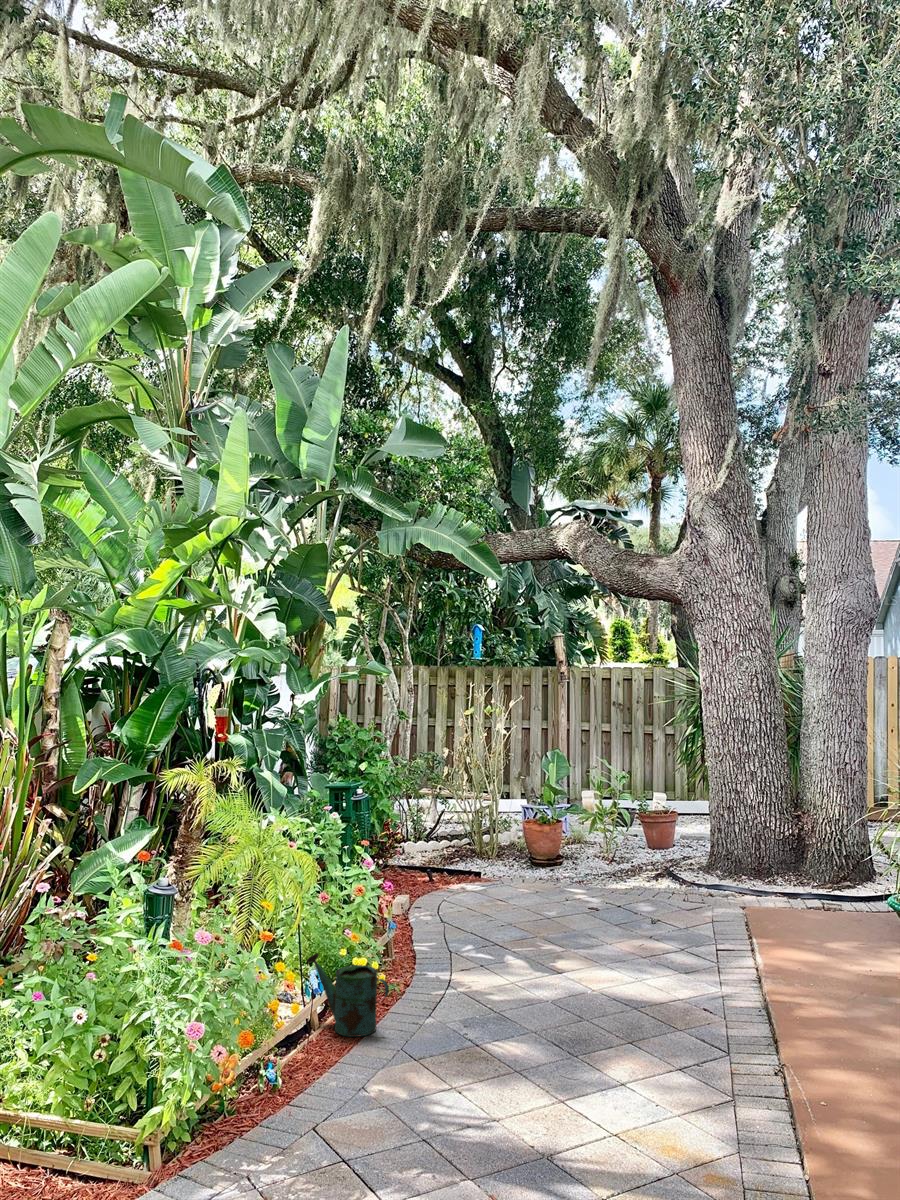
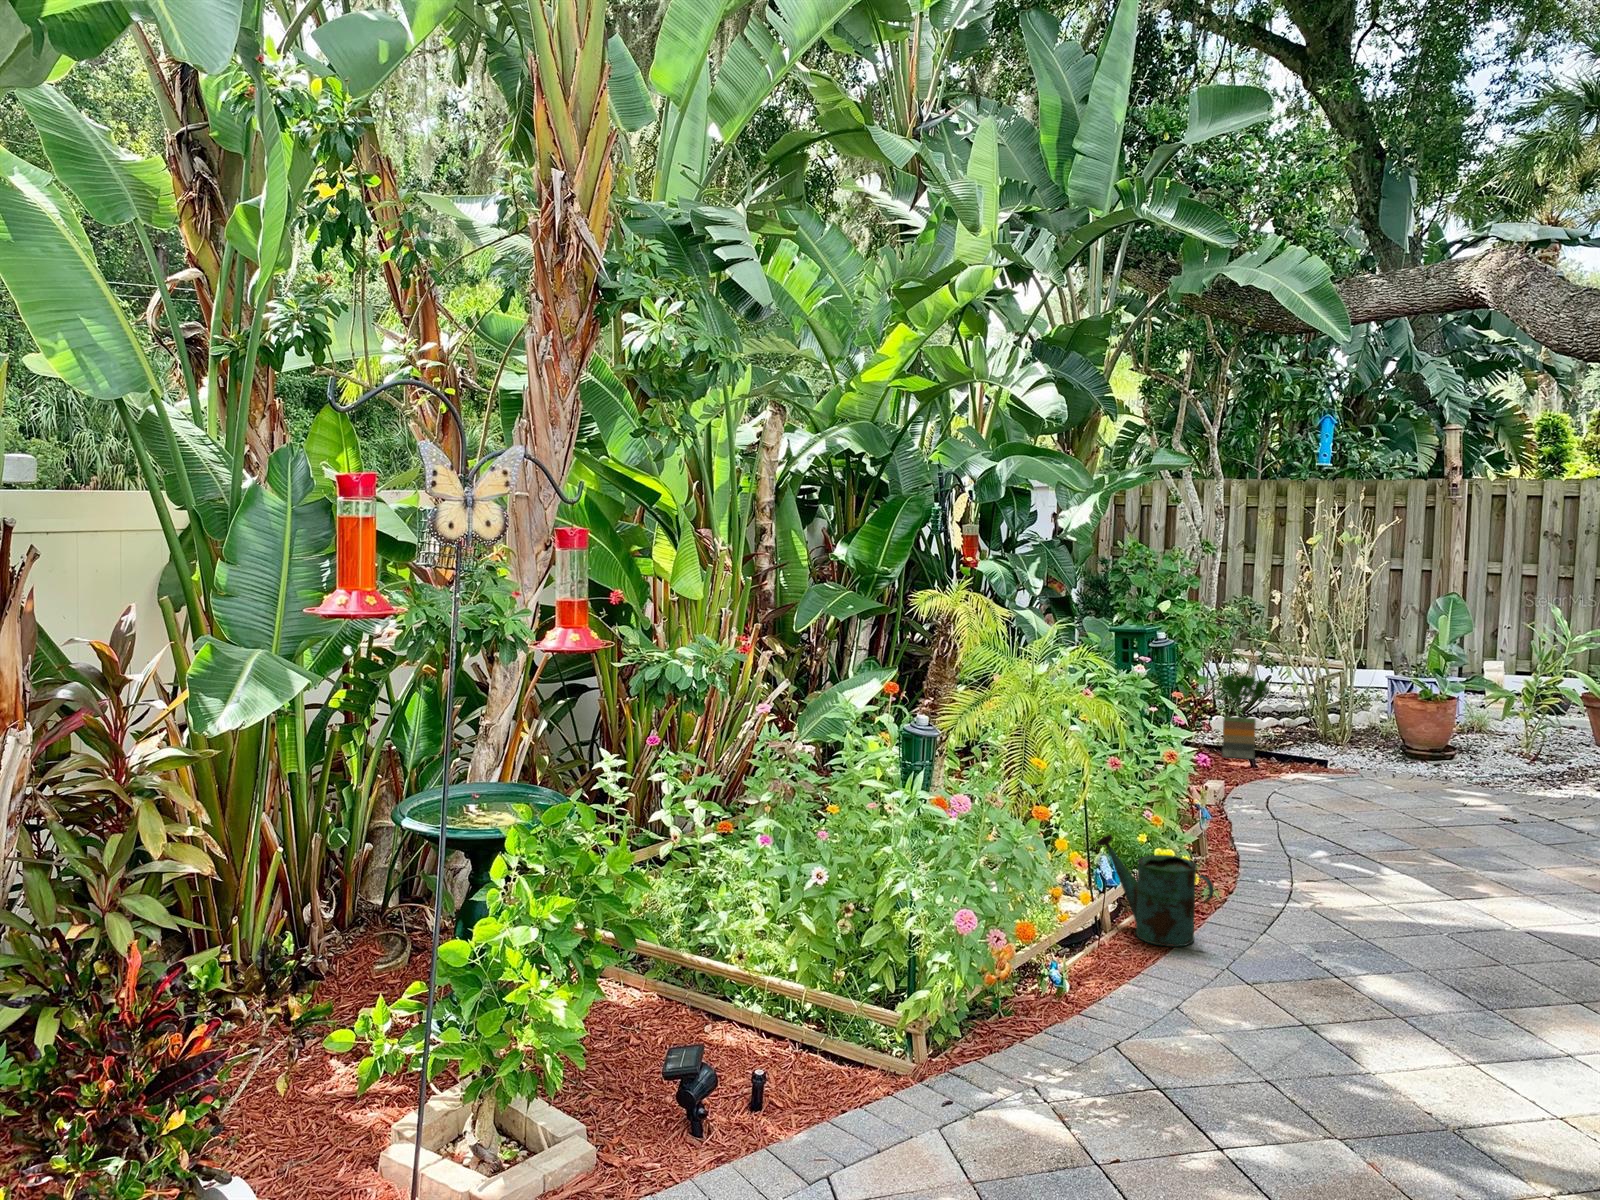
potted tree: none [400,813,444,877] -> present [1212,675,1271,759]

